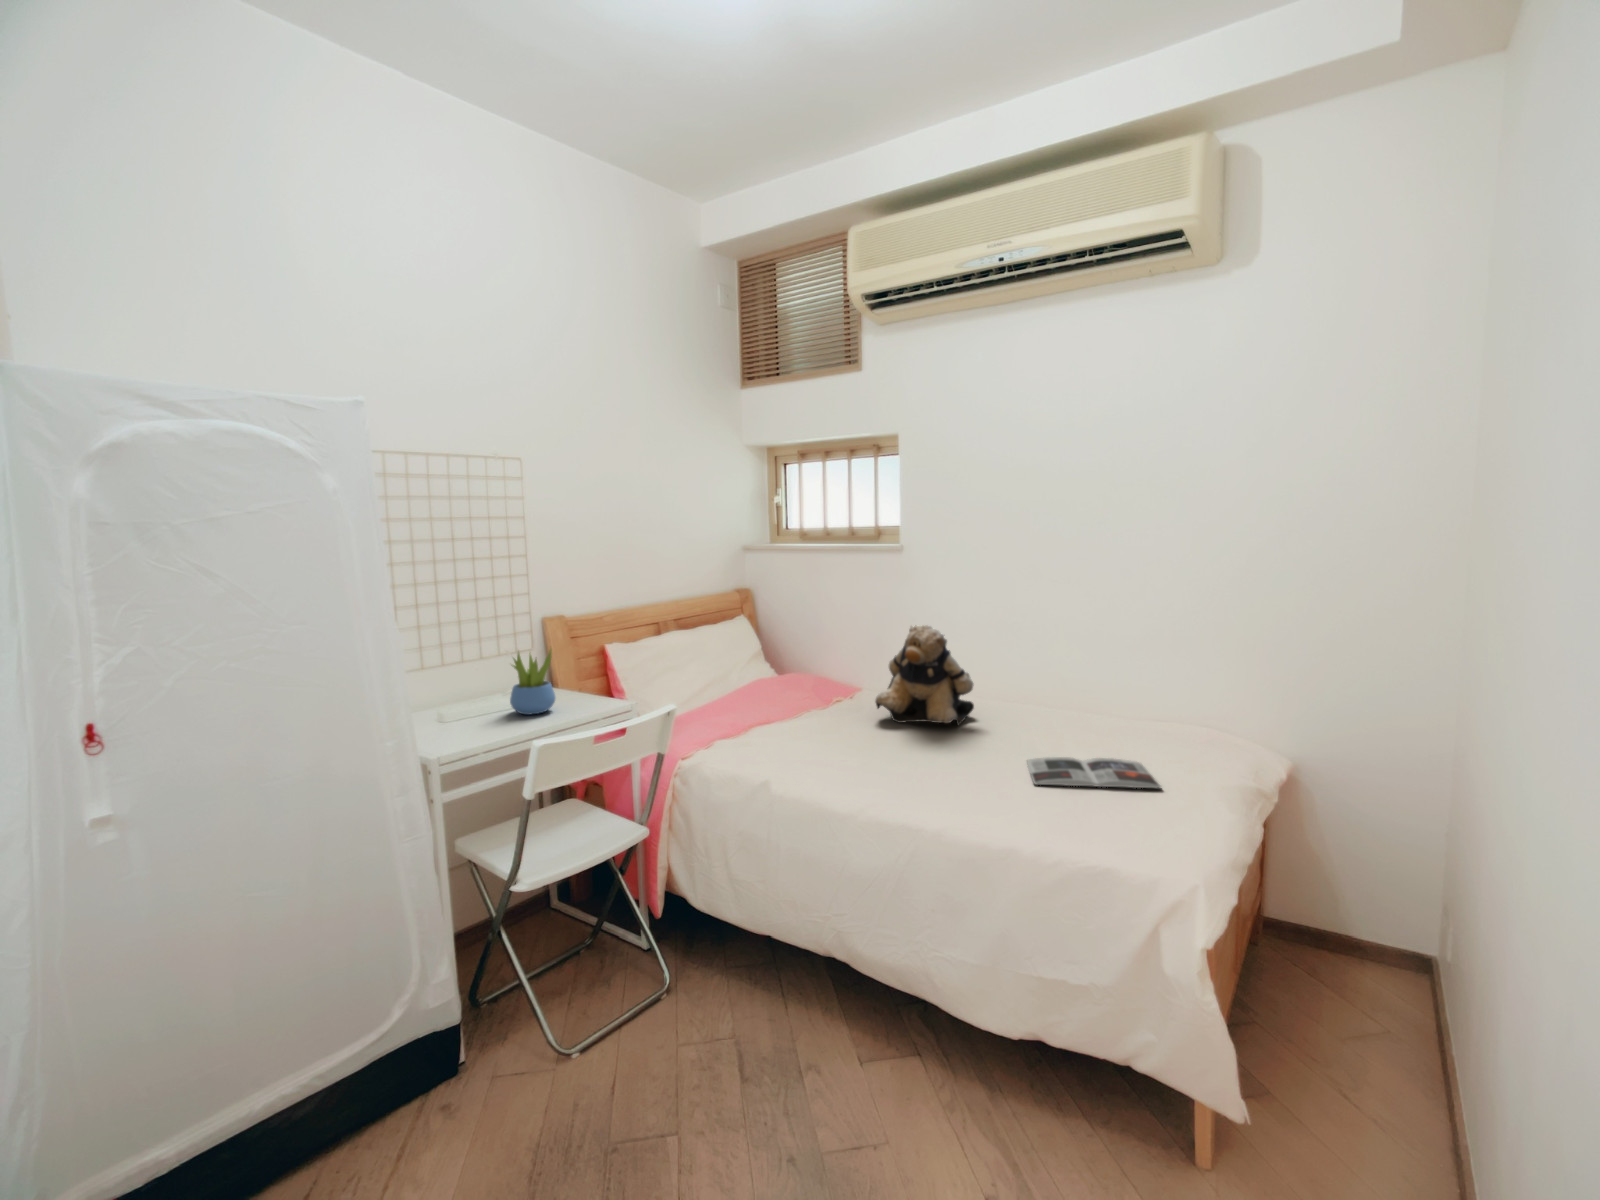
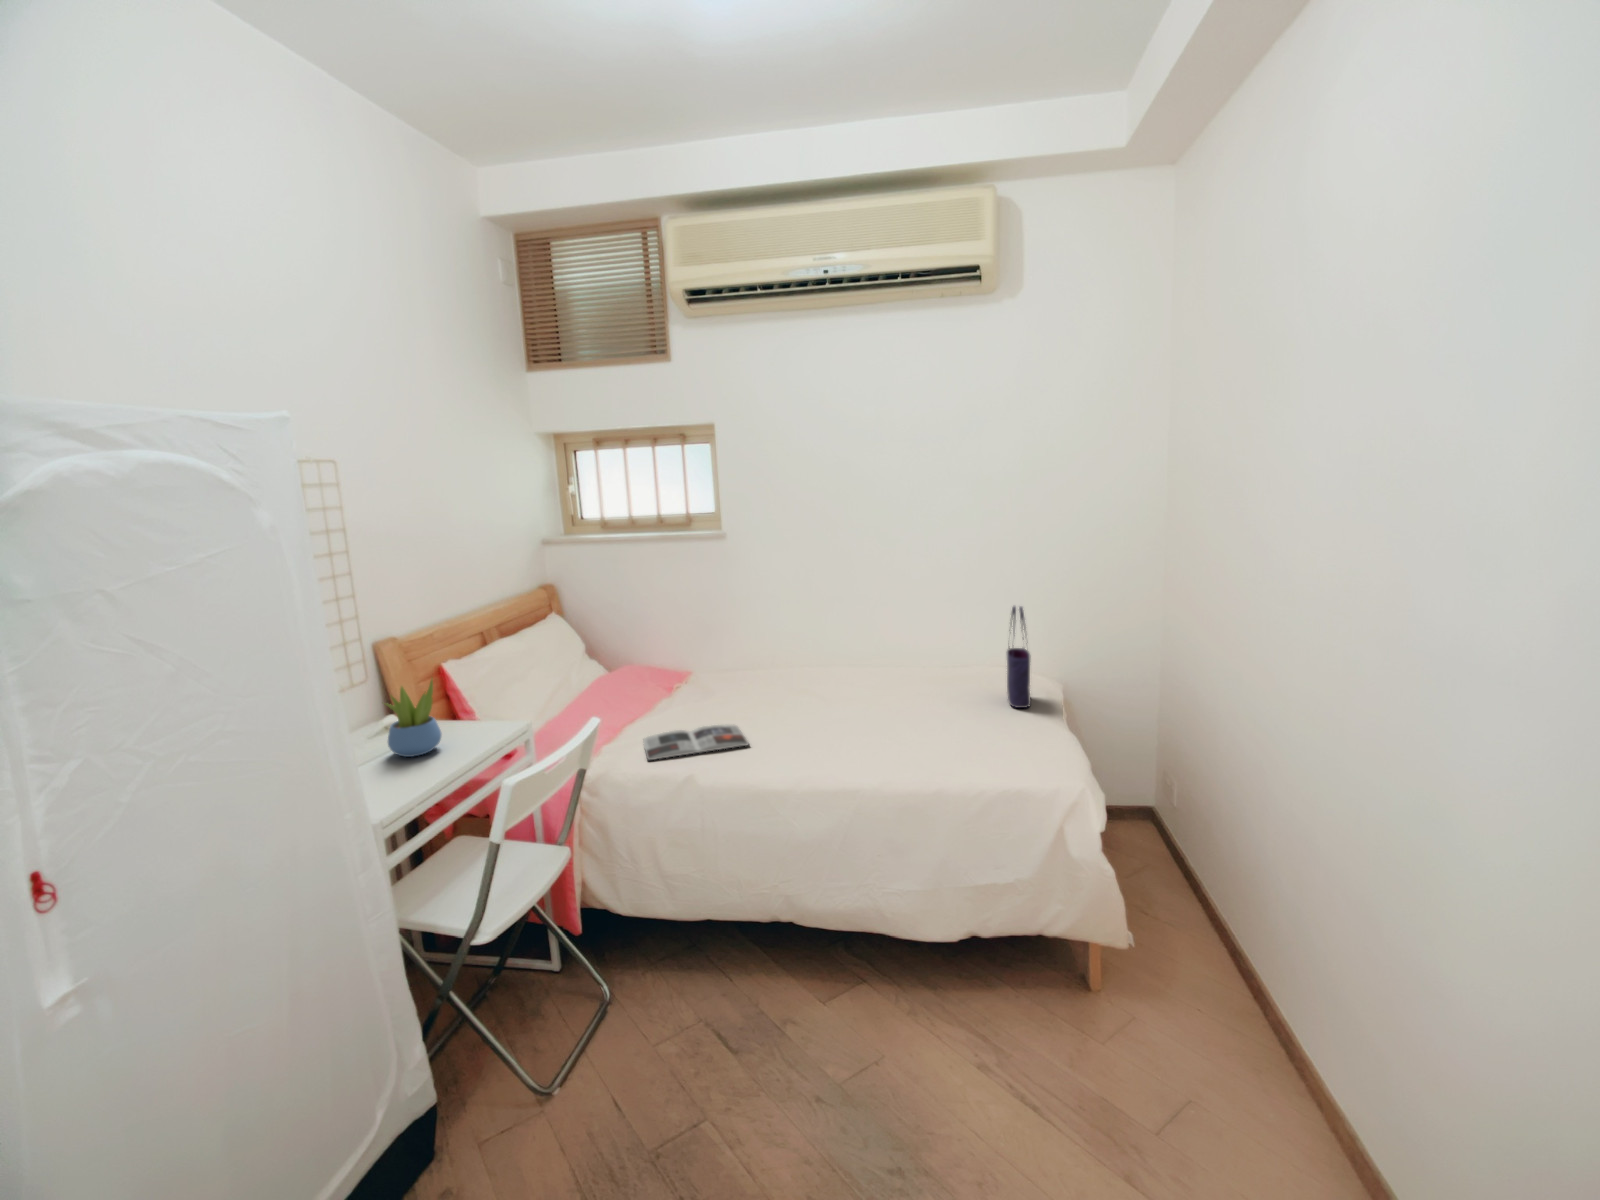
teddy bear: present [875,625,974,725] -> none [740,610,825,702]
tote bag: none [1188,644,1222,777] -> present [1007,606,1031,708]
magazine: present [1027,757,1162,789] -> present [643,724,749,760]

